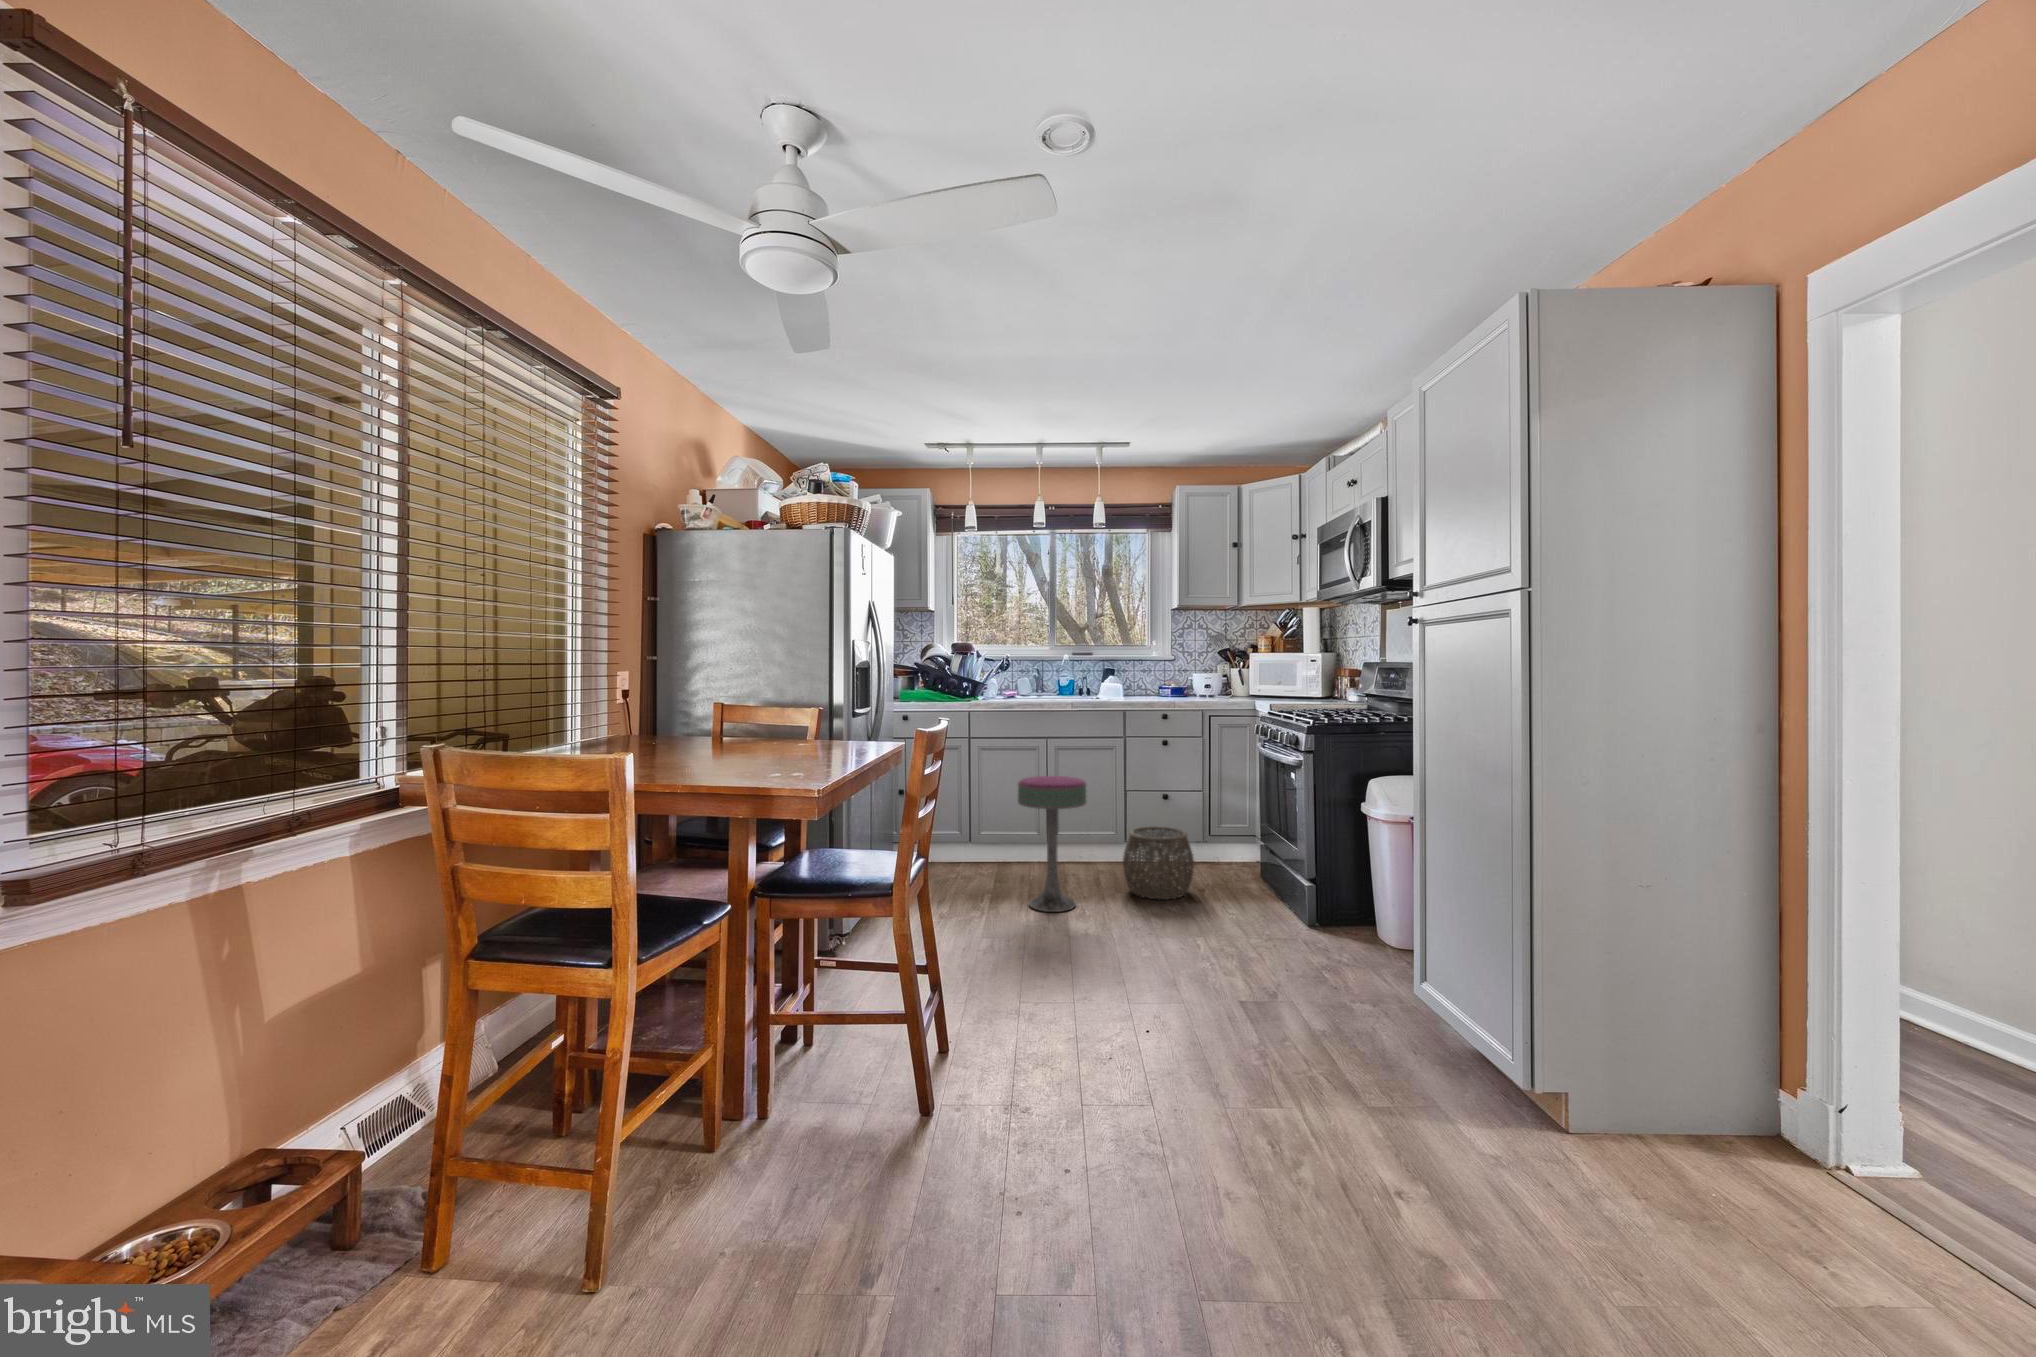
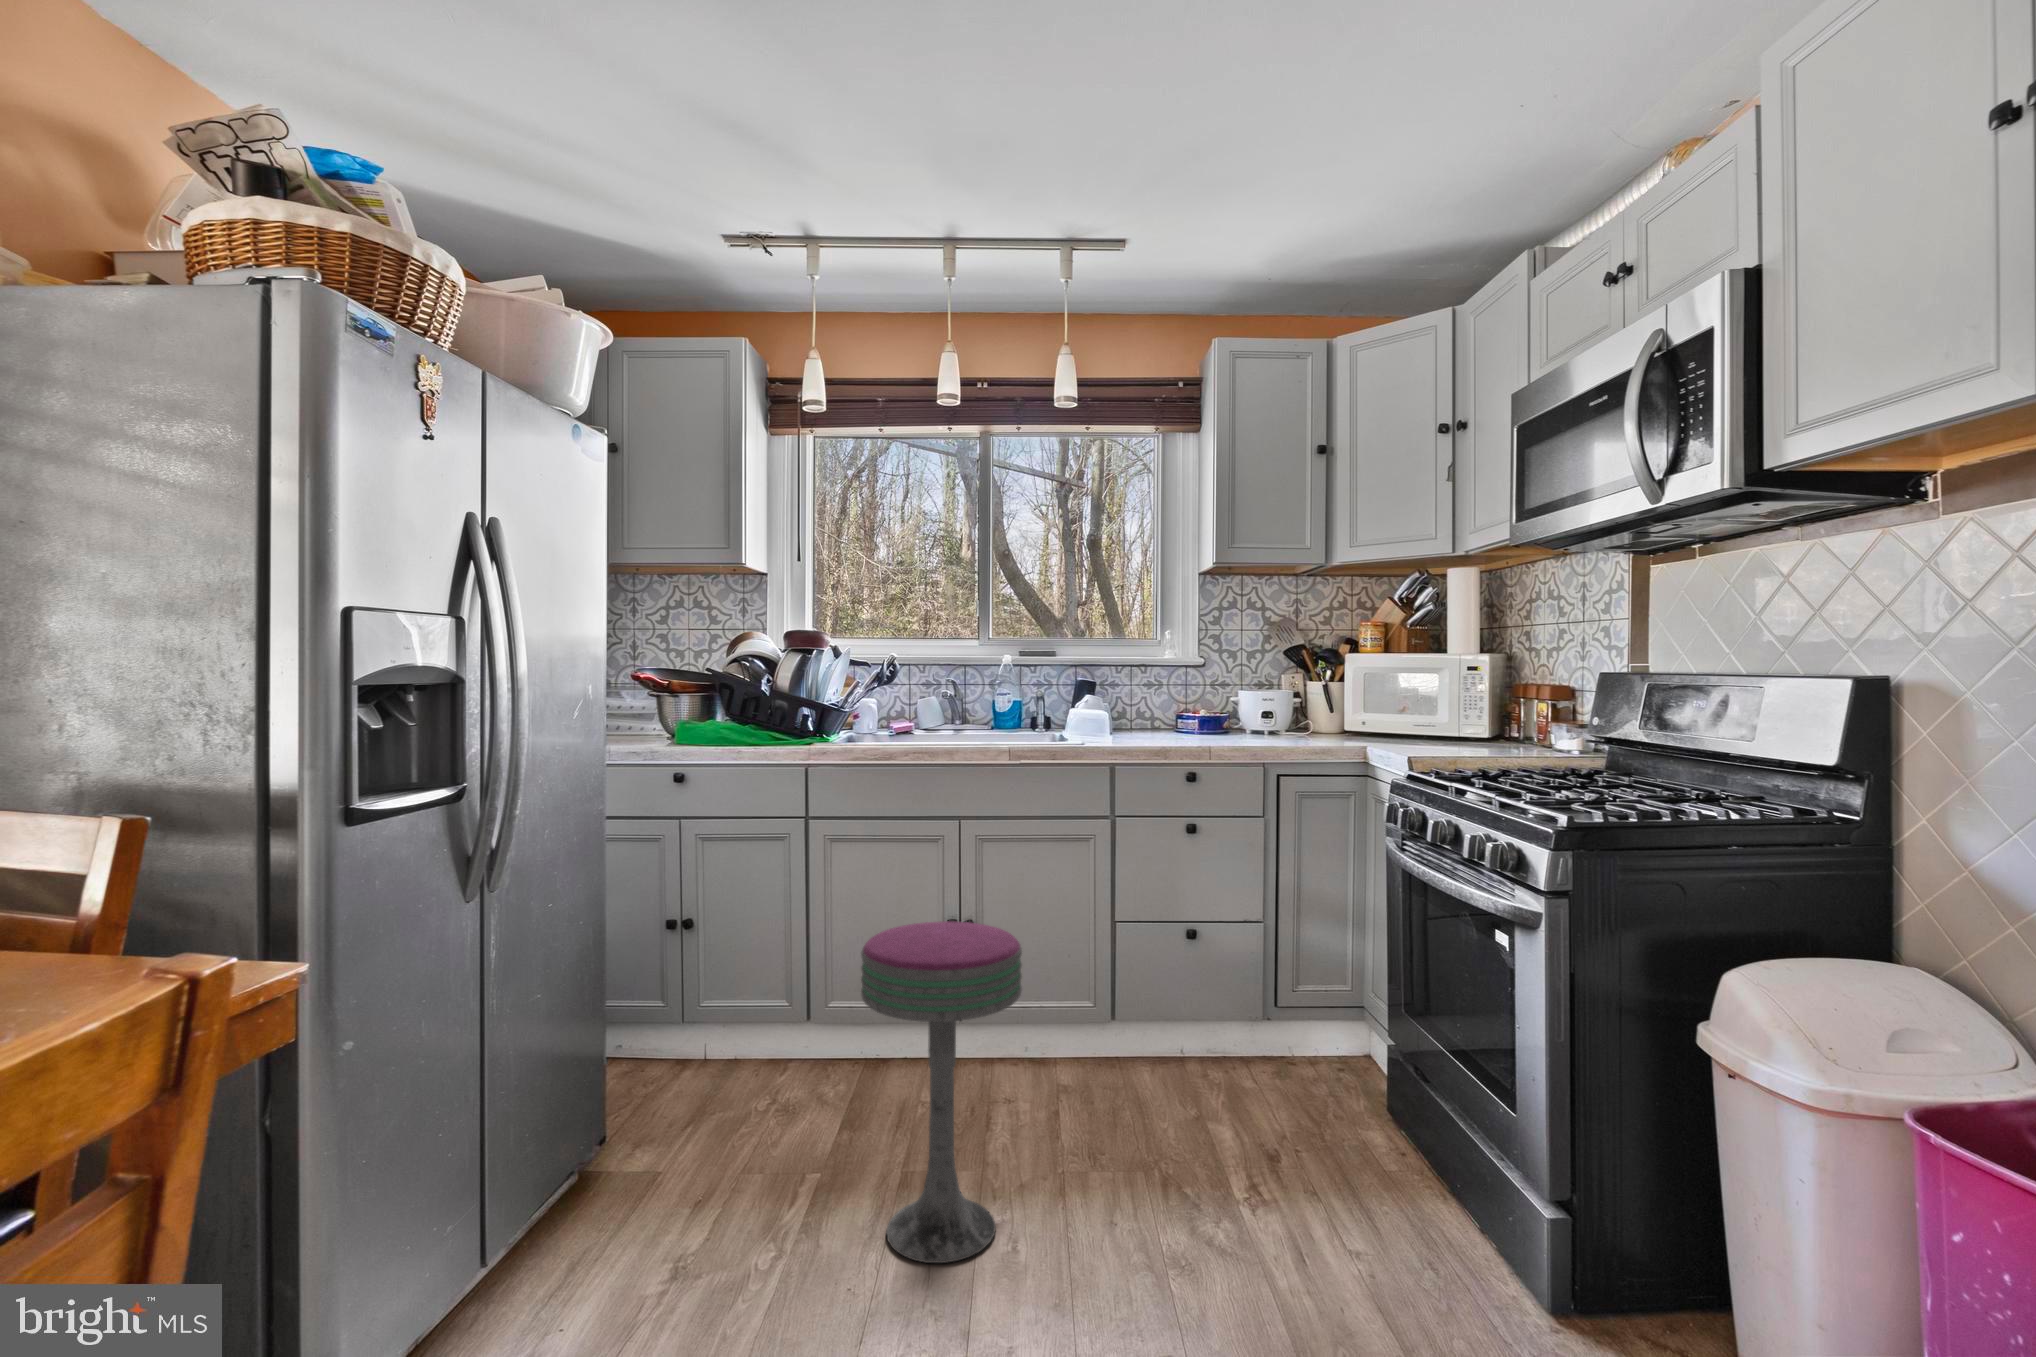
woven basket: present [1123,826,1194,900] -> none [1104,1019,1264,1207]

